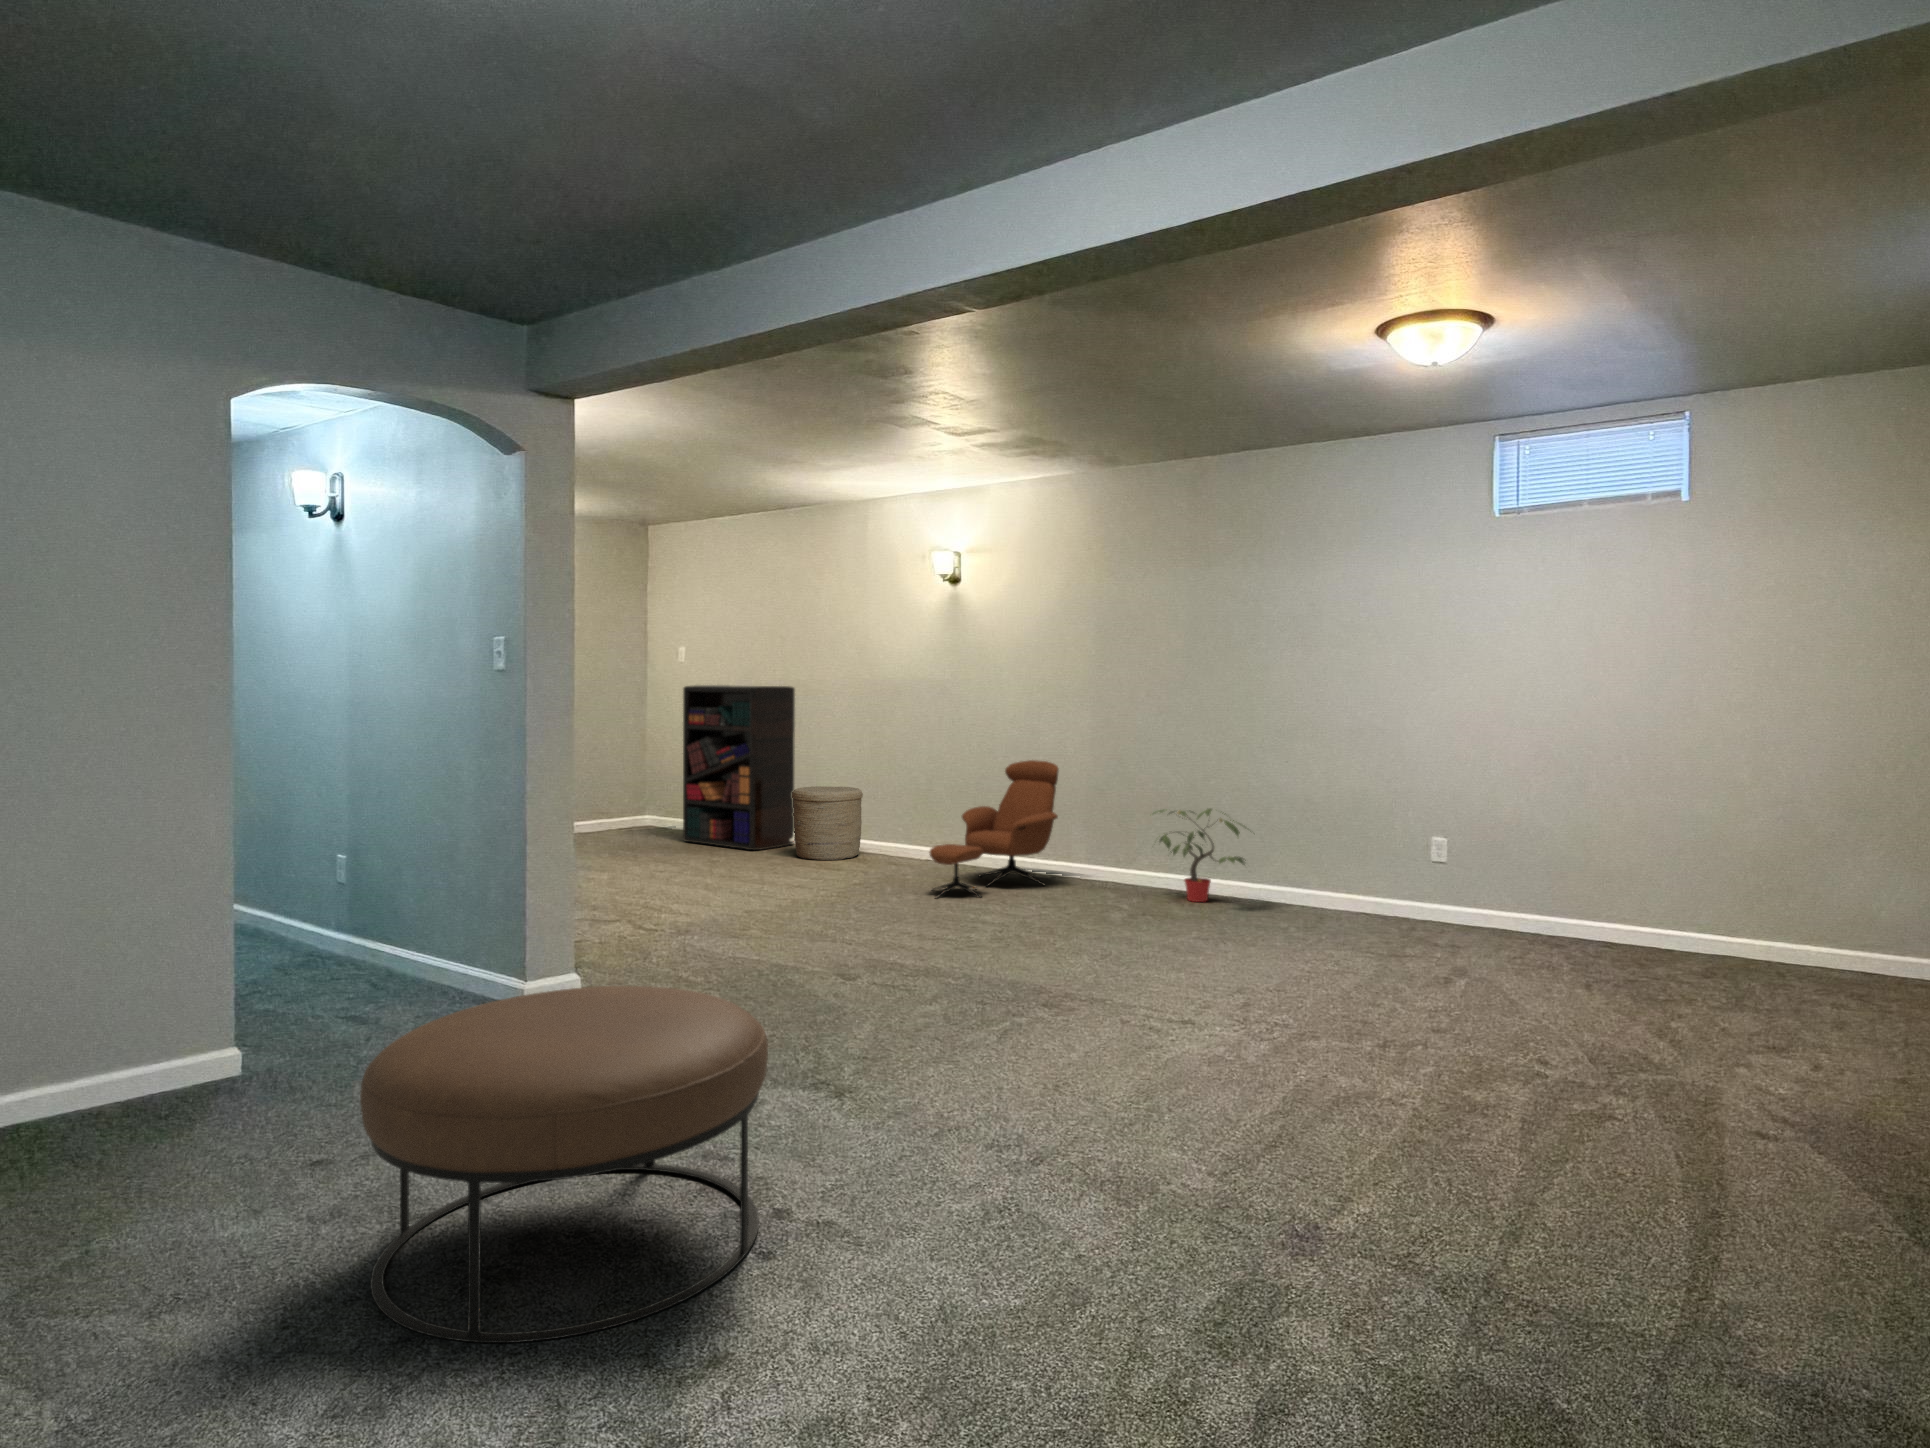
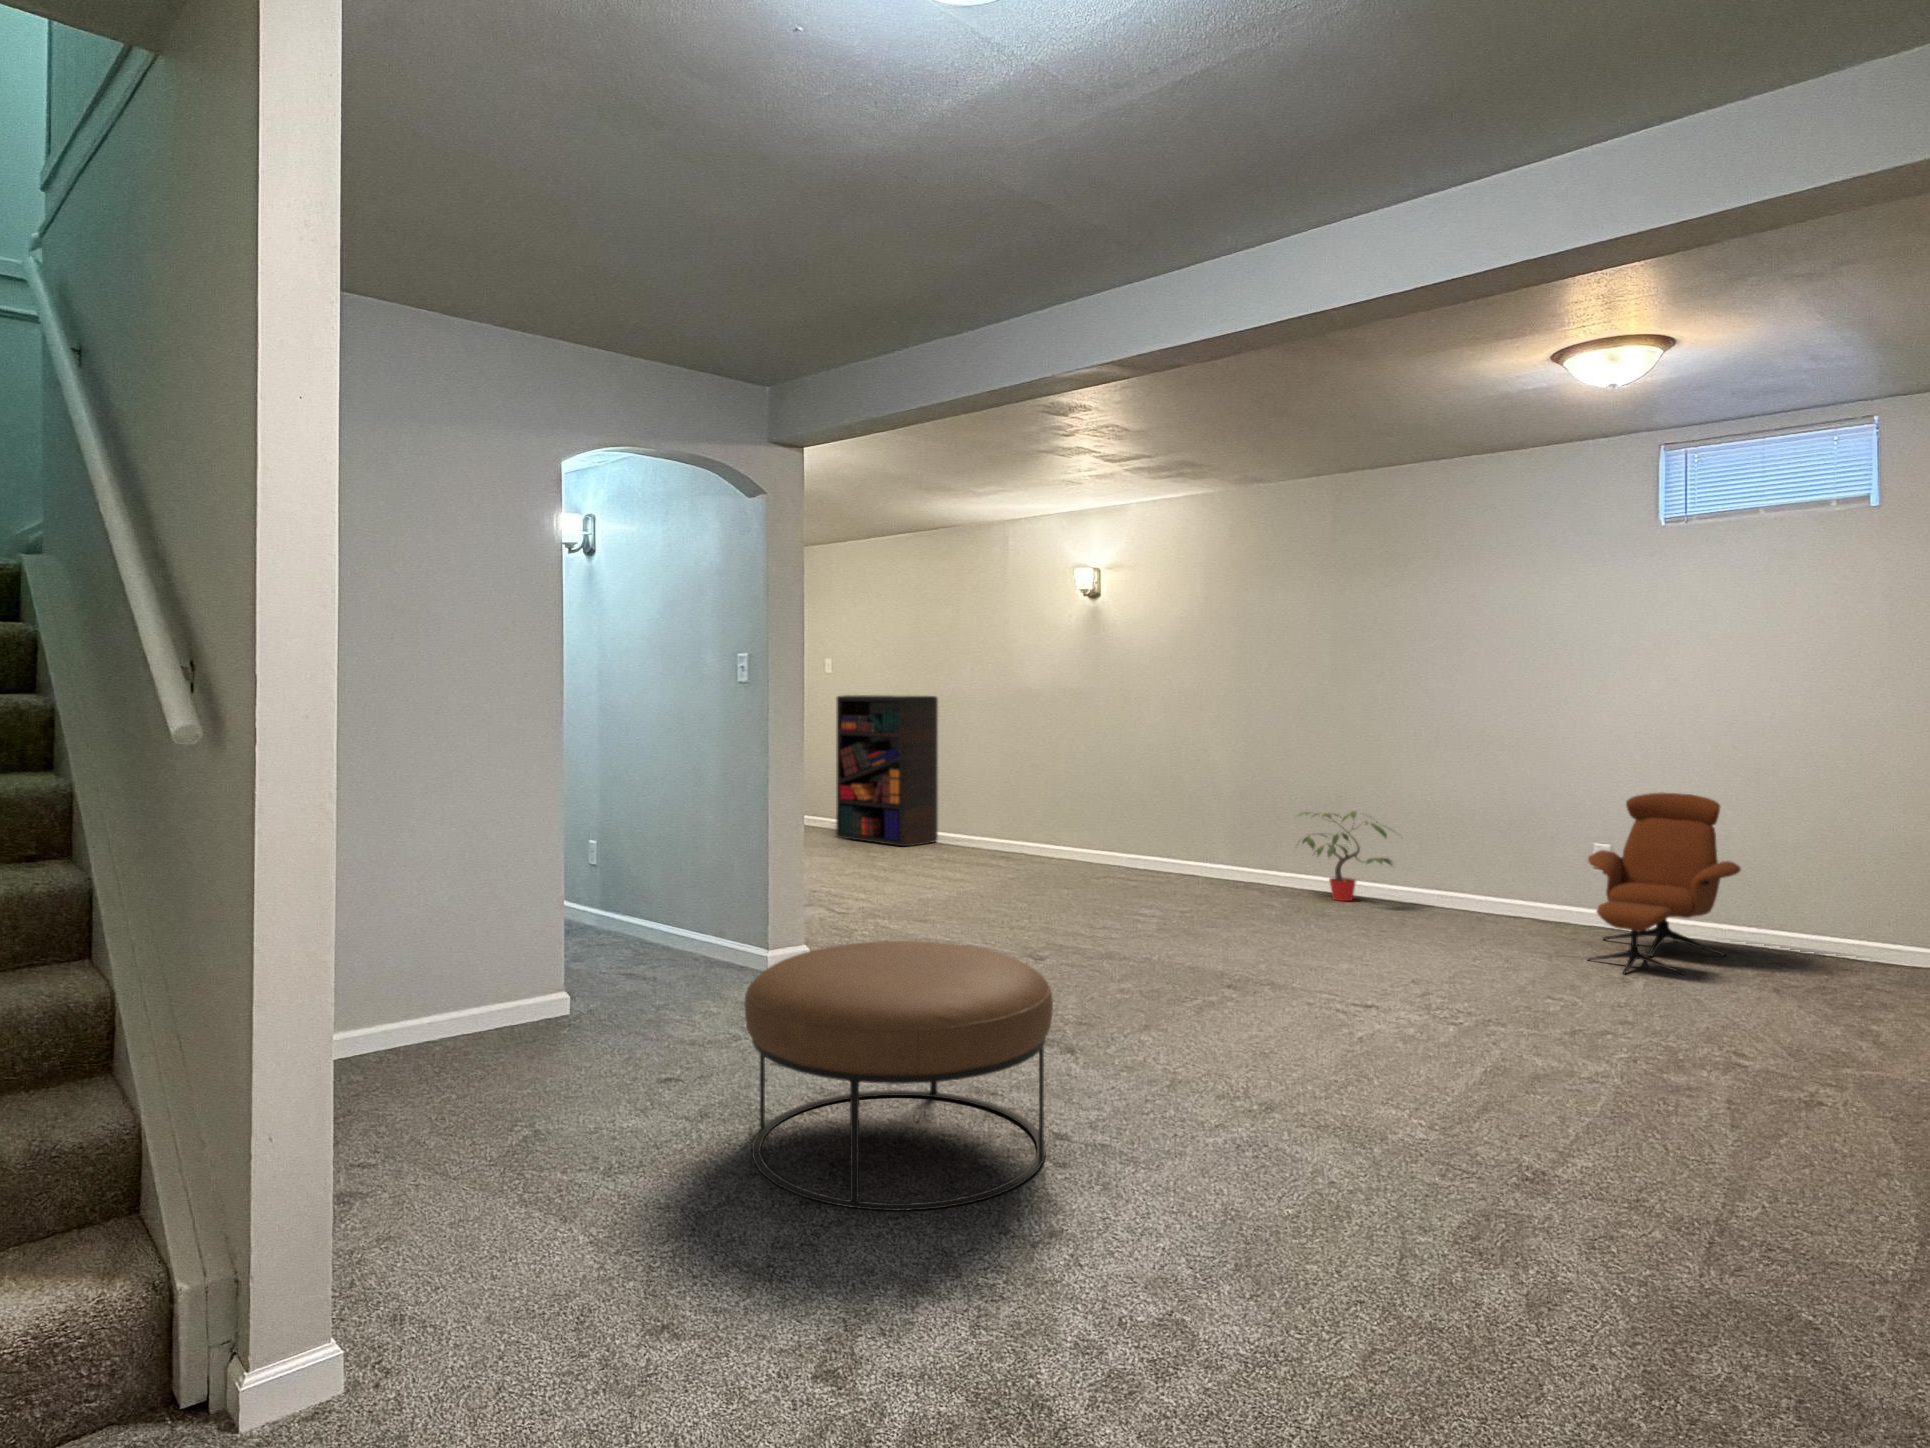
lounge chair: present [929,760,1059,898] -> present [1588,793,1741,974]
woven basket: present [792,786,863,860] -> none [940,788,1005,856]

